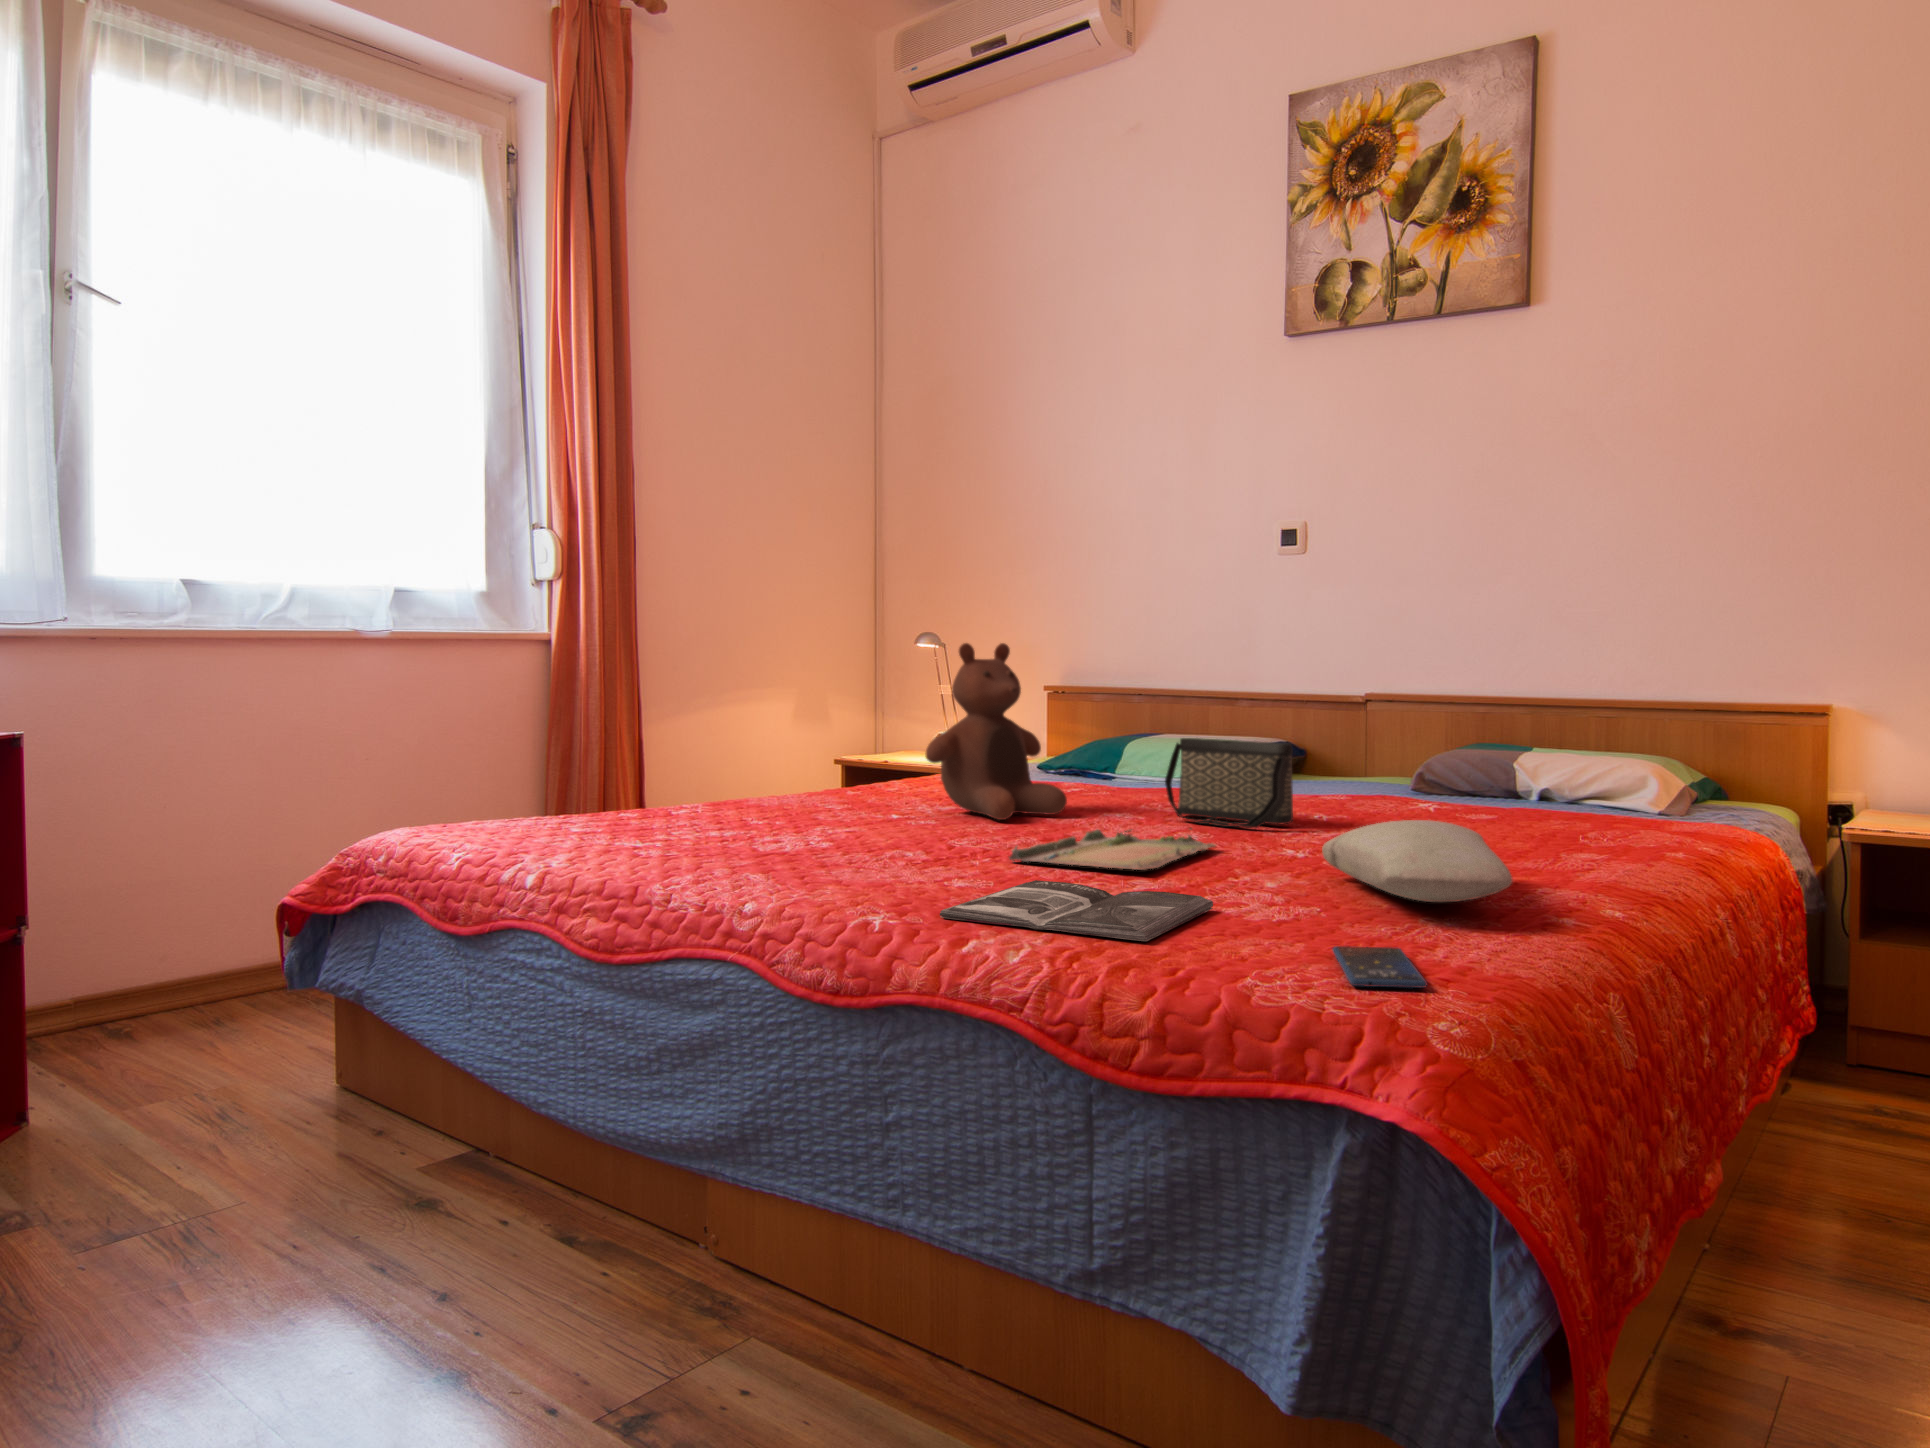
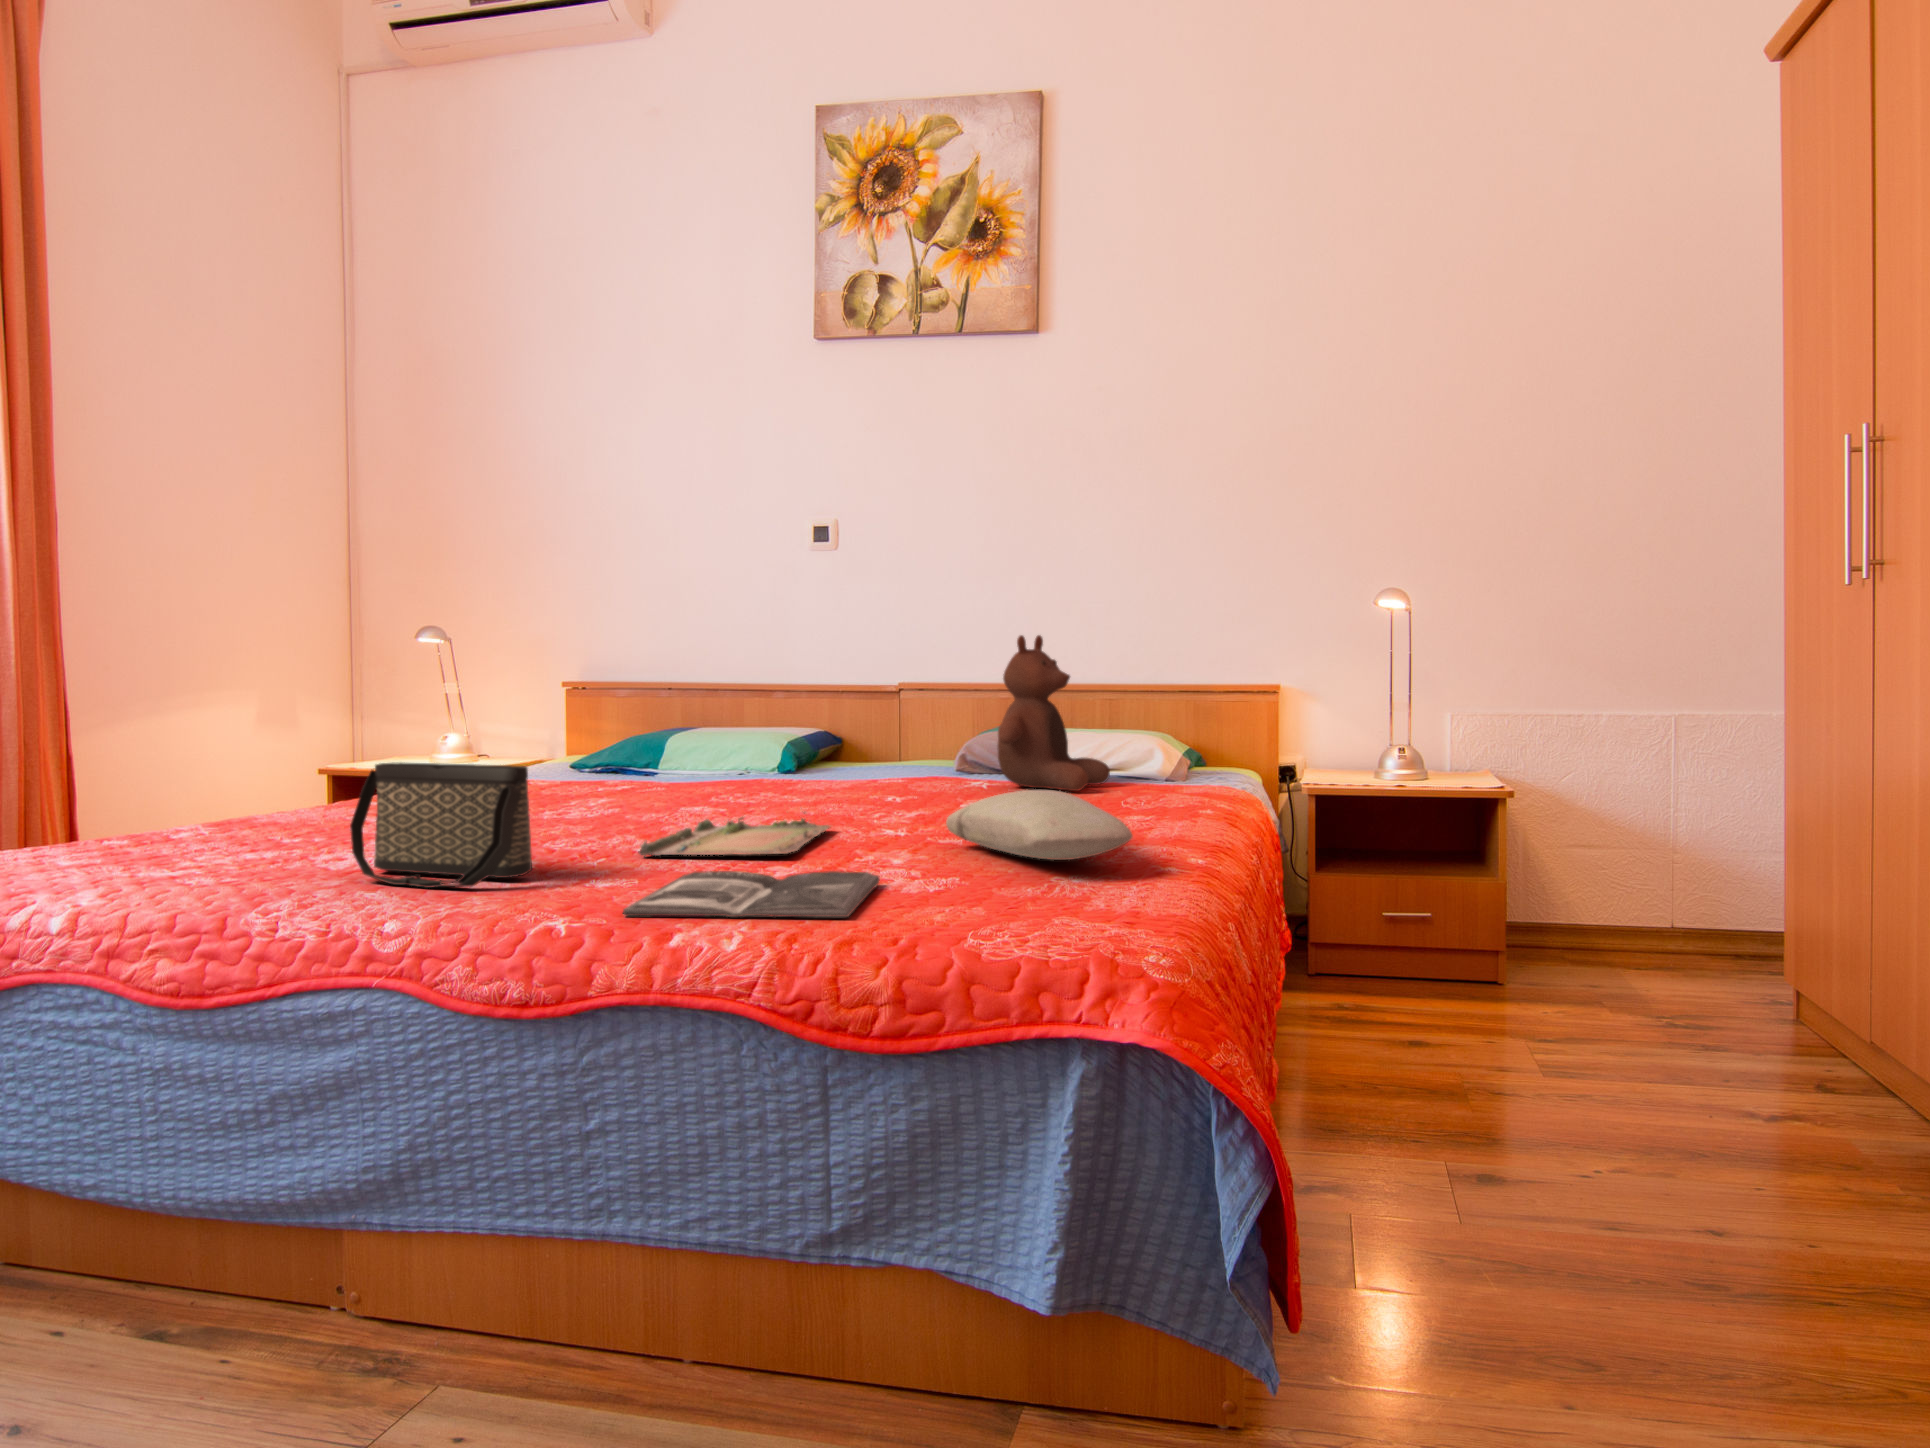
stuffed bear: present [926,643,1067,820] -> present [997,635,1110,791]
handbag: present [1165,738,1293,828] -> present [350,762,532,888]
smartphone: present [1332,946,1428,988] -> none [1015,900,1114,935]

